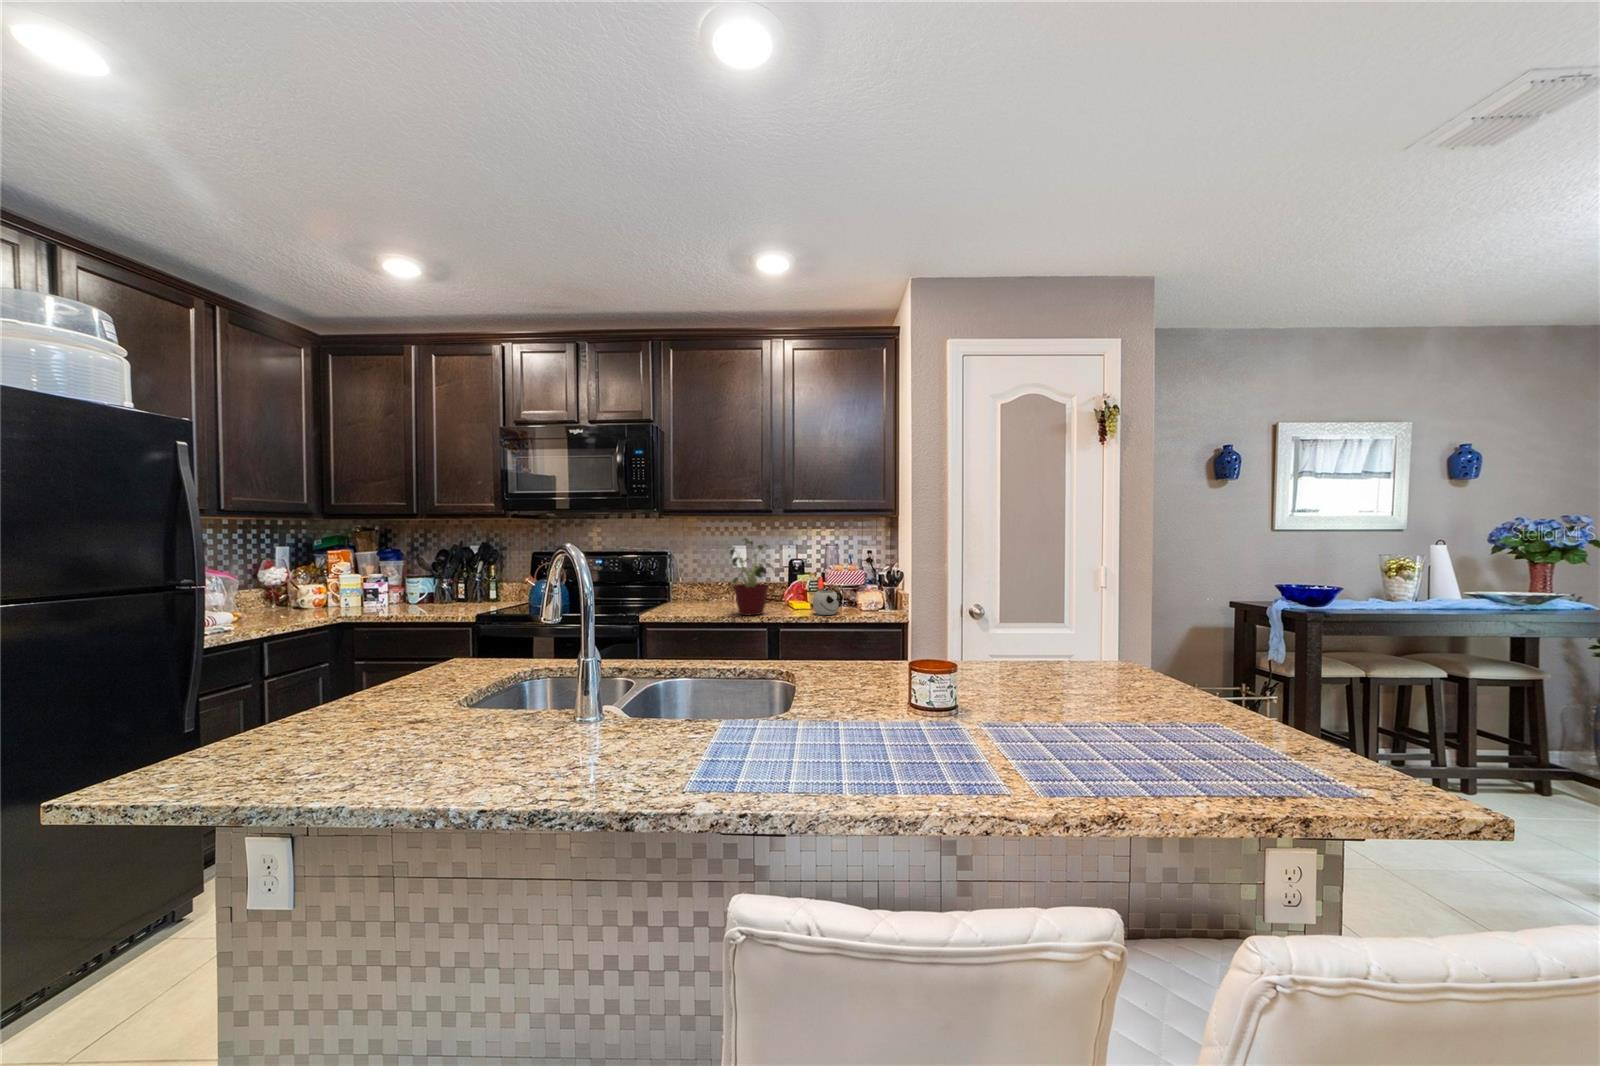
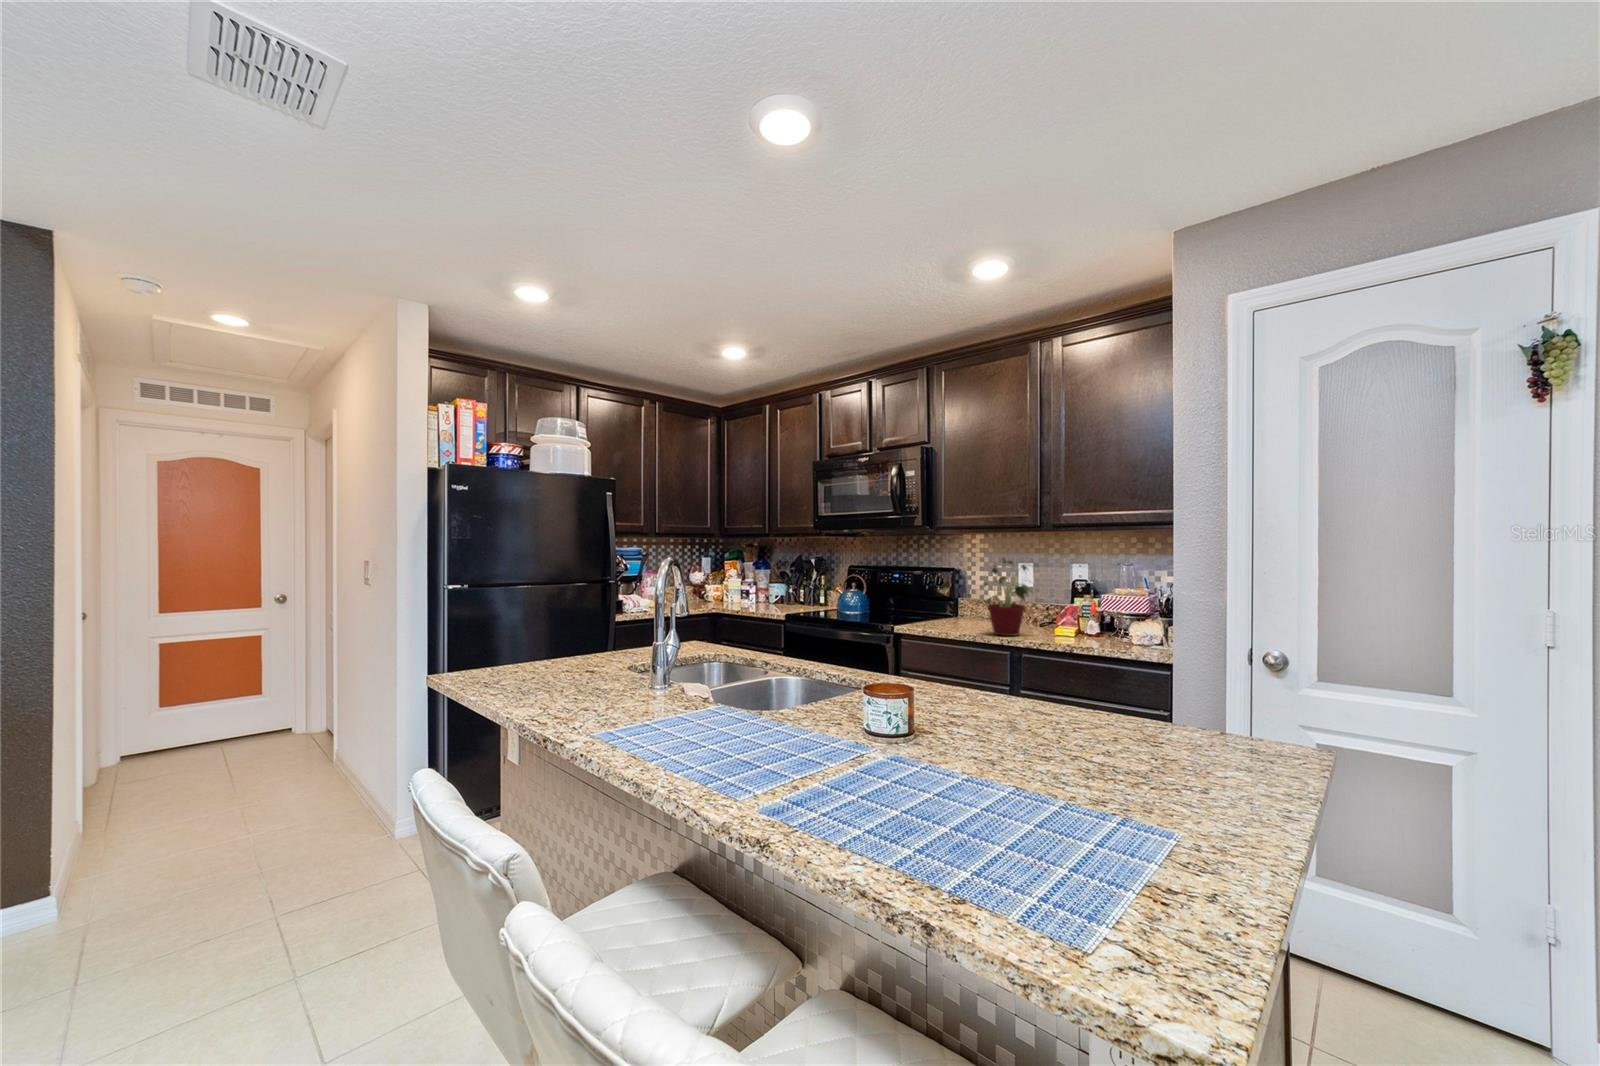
mug: present [813,591,842,615] -> none [1067,617,1108,643]

